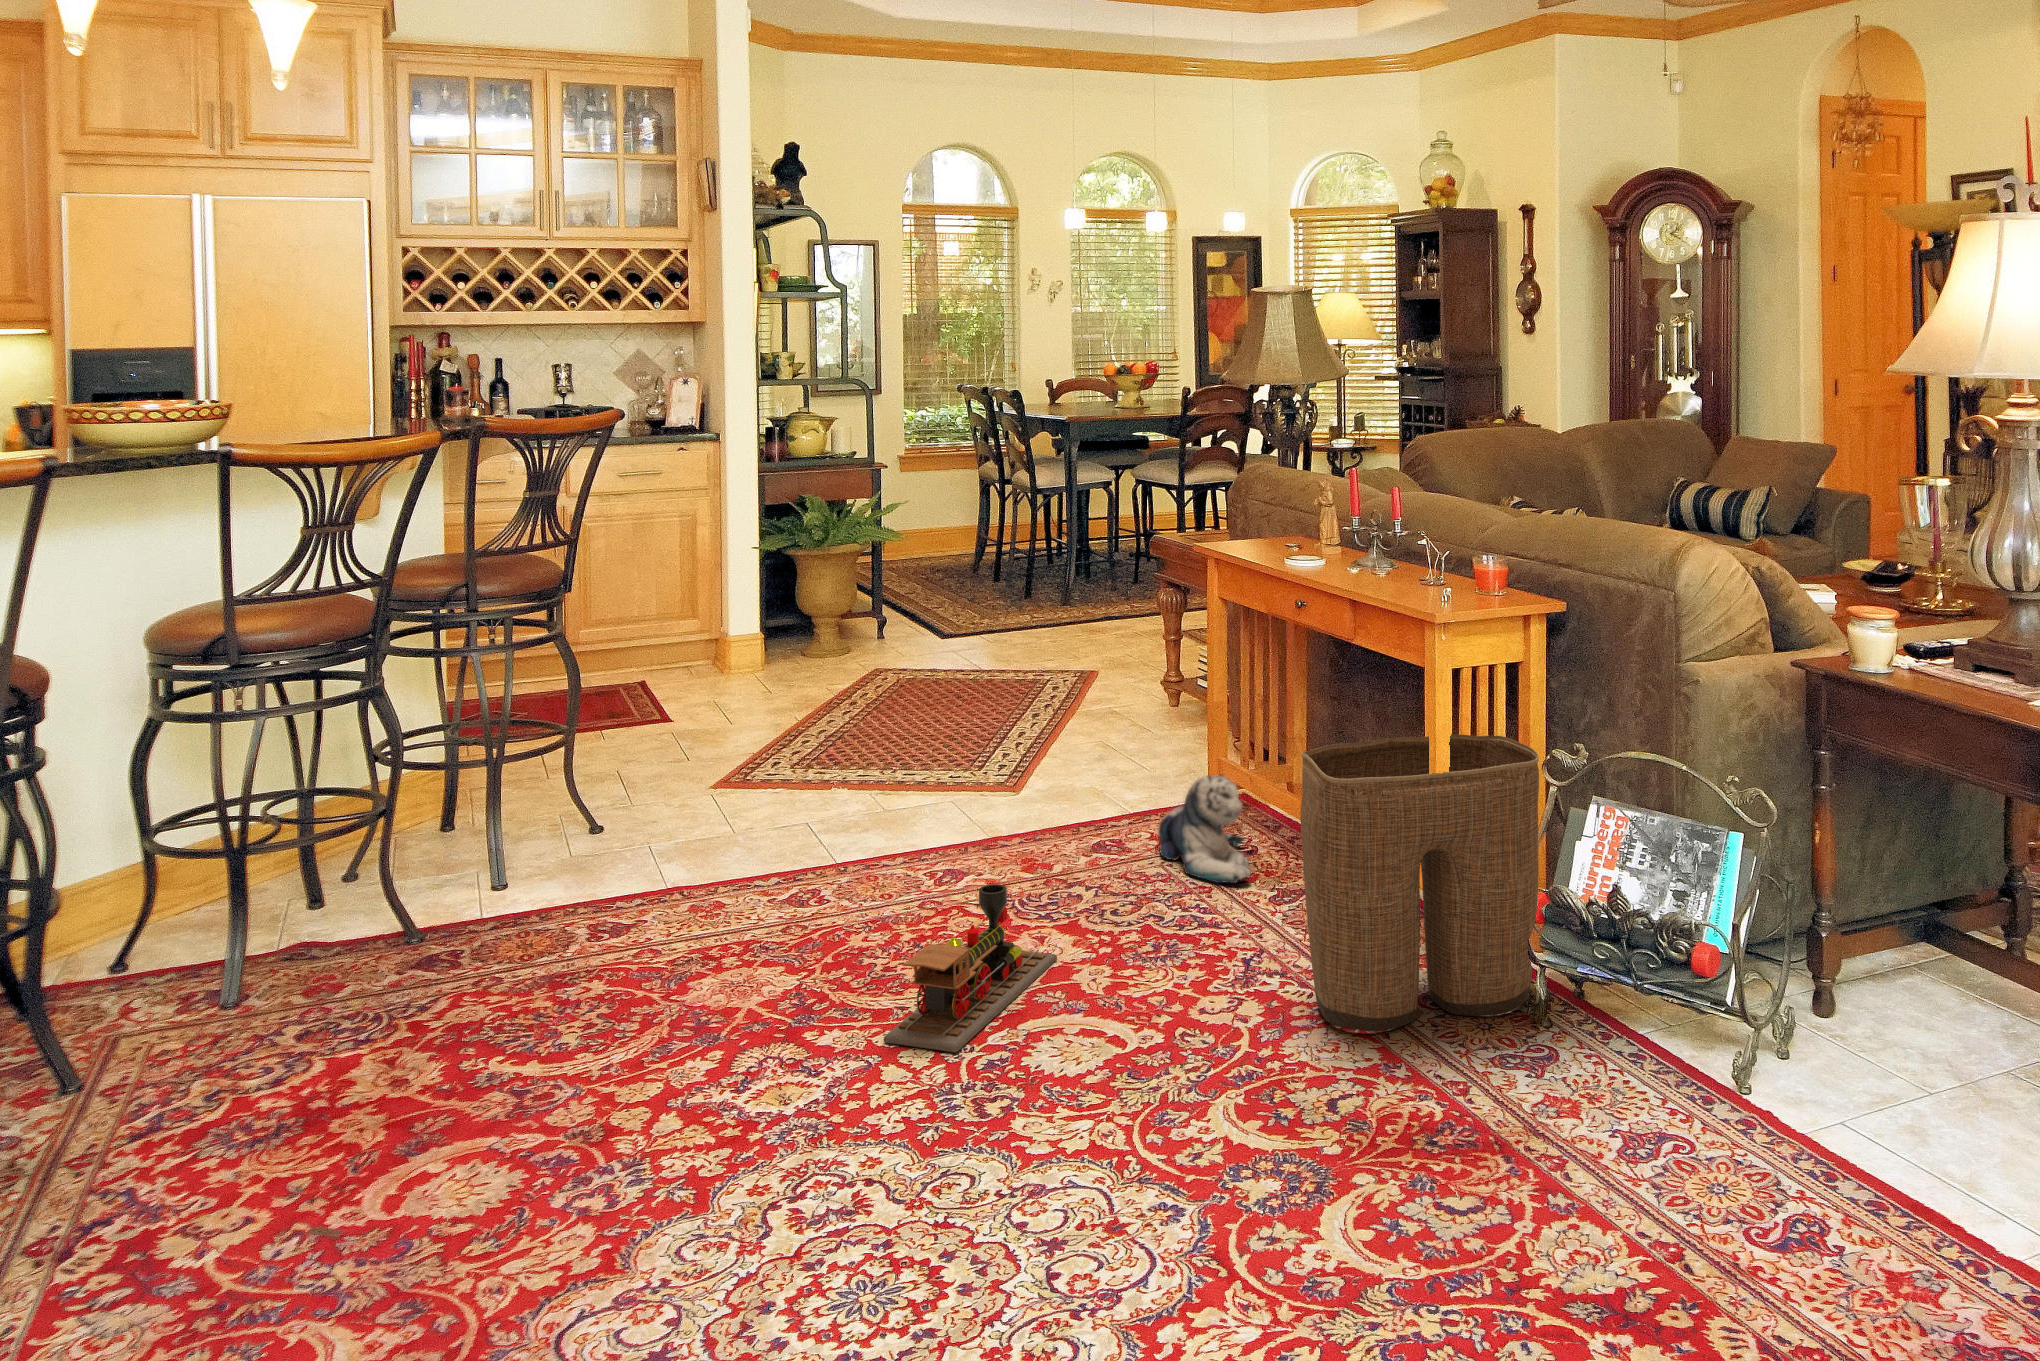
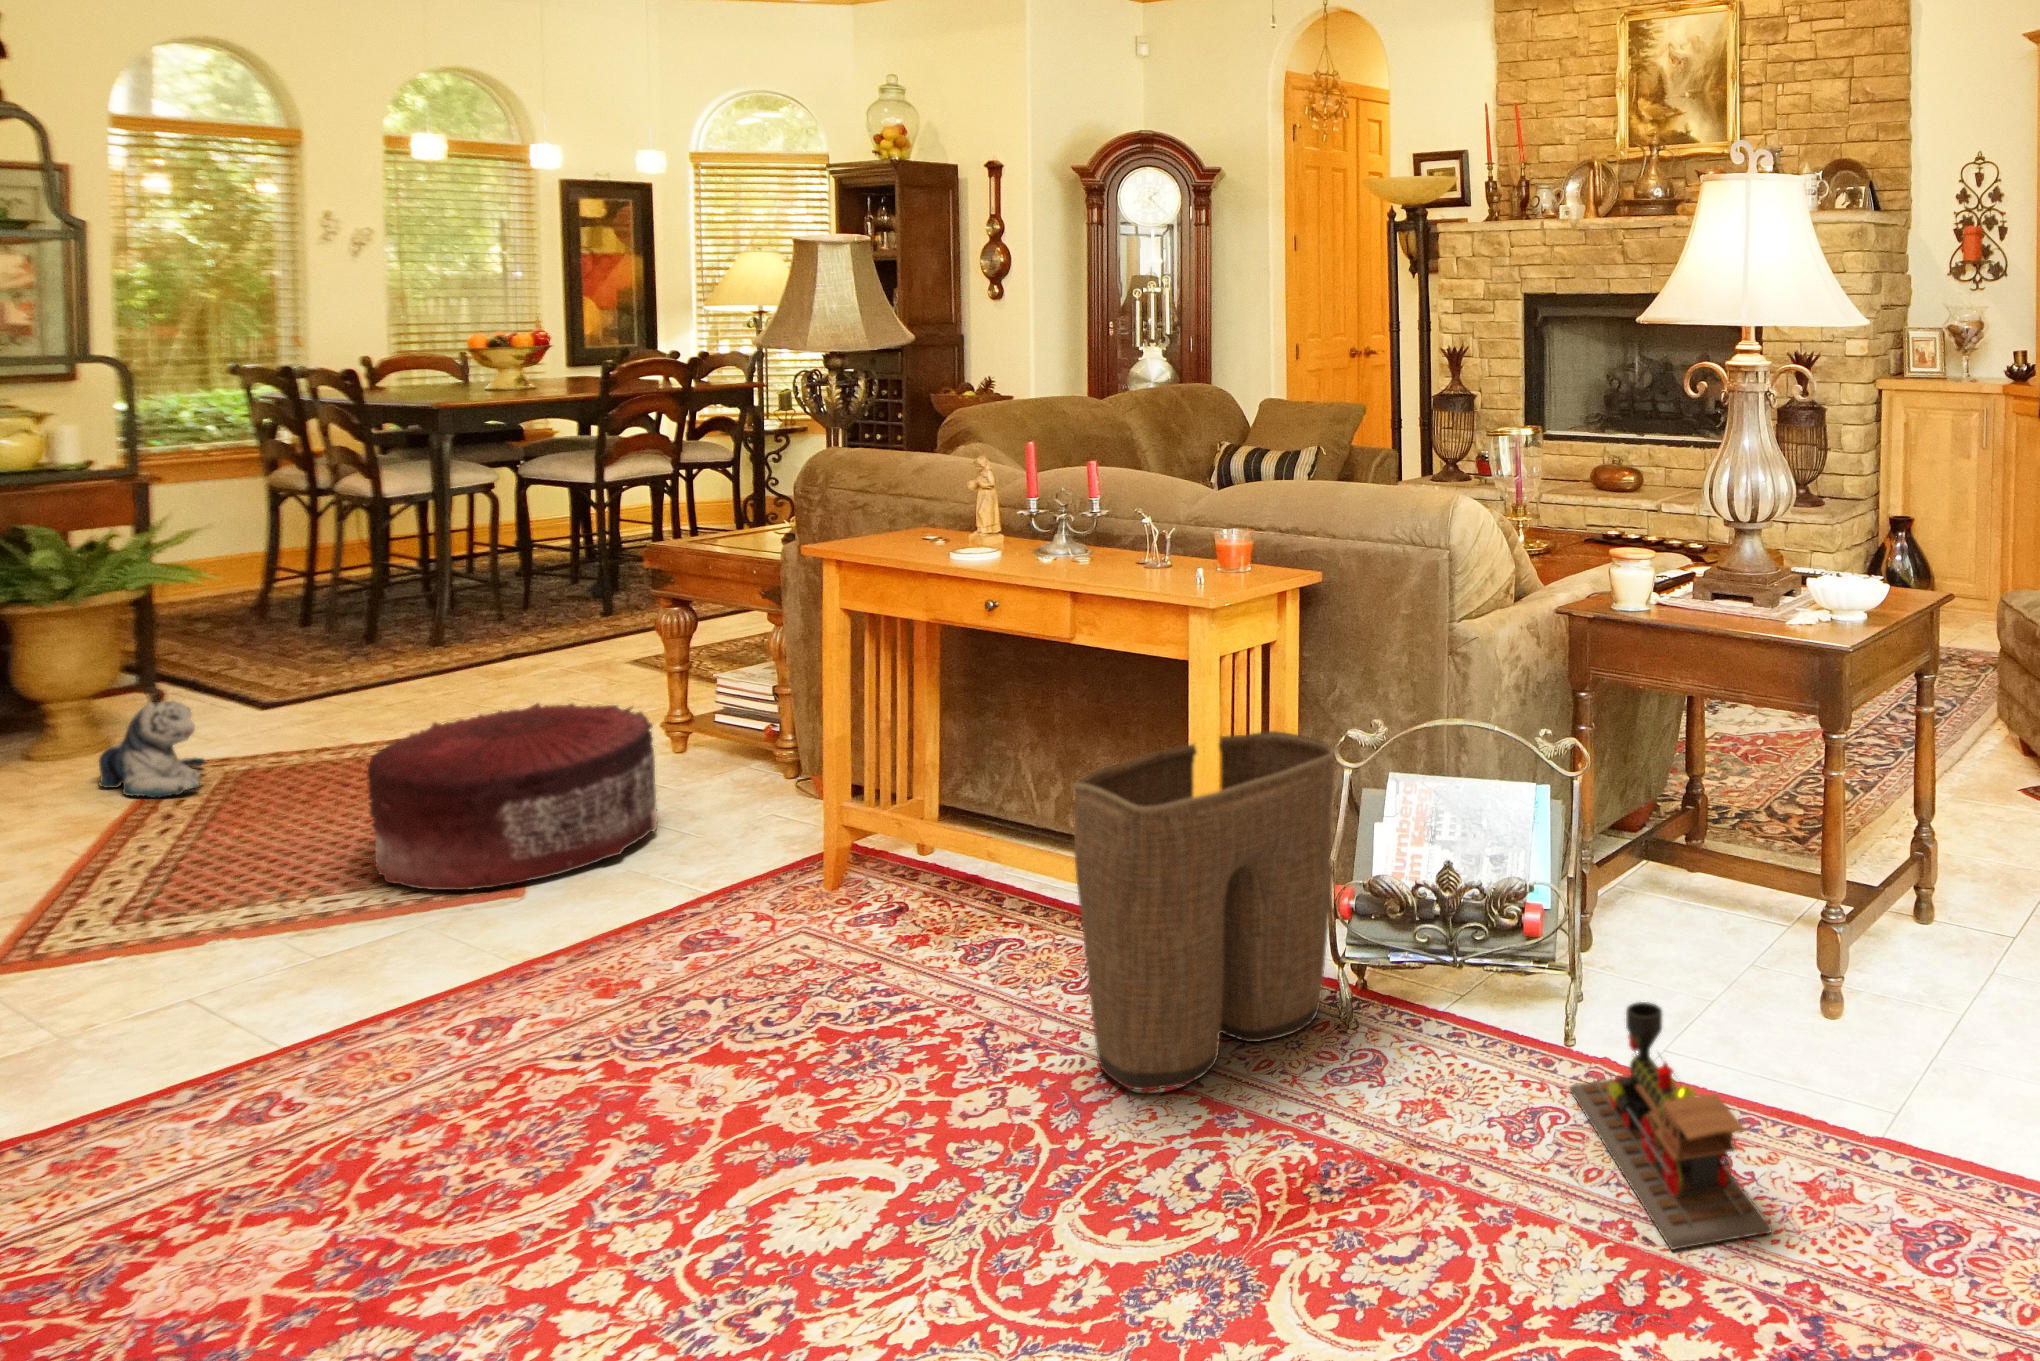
pouf: none [935,652,1128,785] -> present [367,703,657,890]
plush toy: present [1158,775,1250,883] -> present [98,701,205,797]
toy train: present [884,884,1057,1053] -> present [1570,1002,1772,1249]

